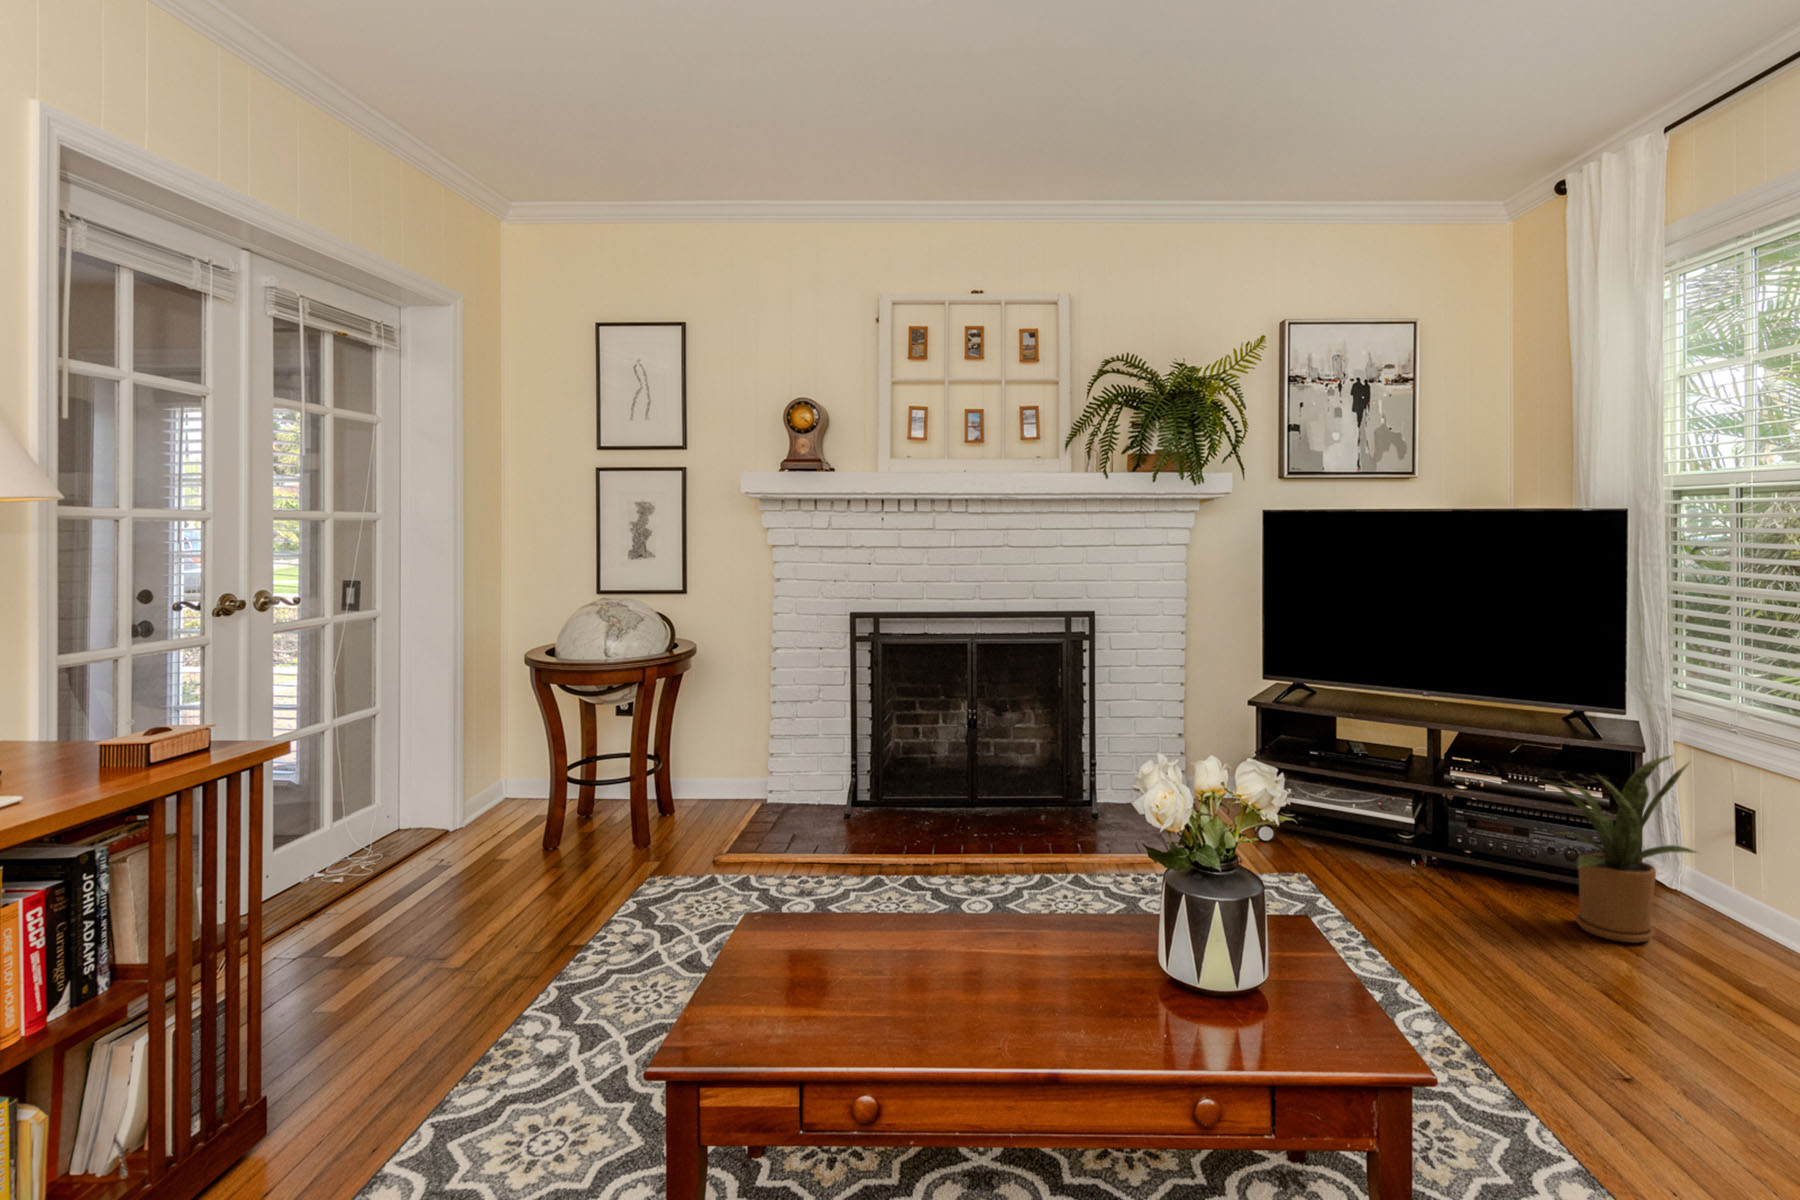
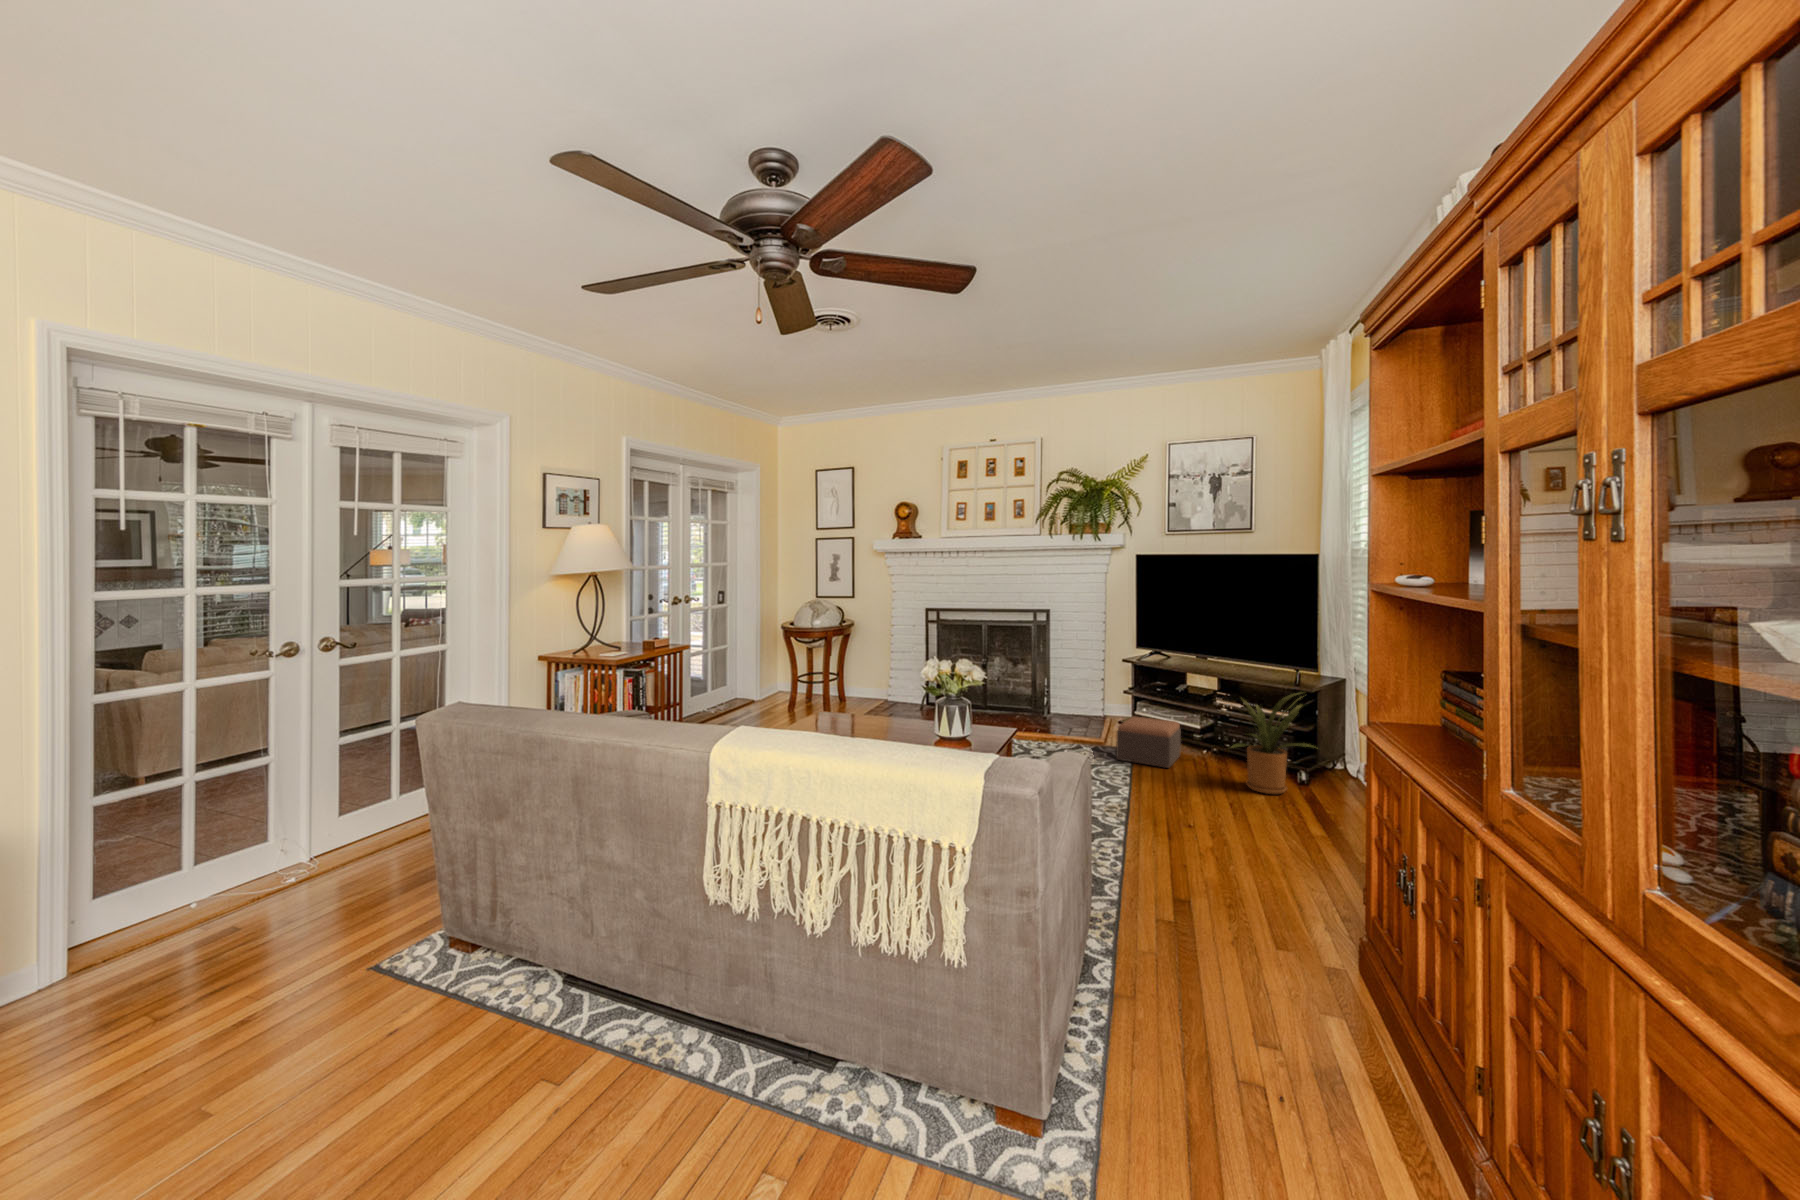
footstool: none [1306,810,1429,907] -> present [1116,716,1181,768]

